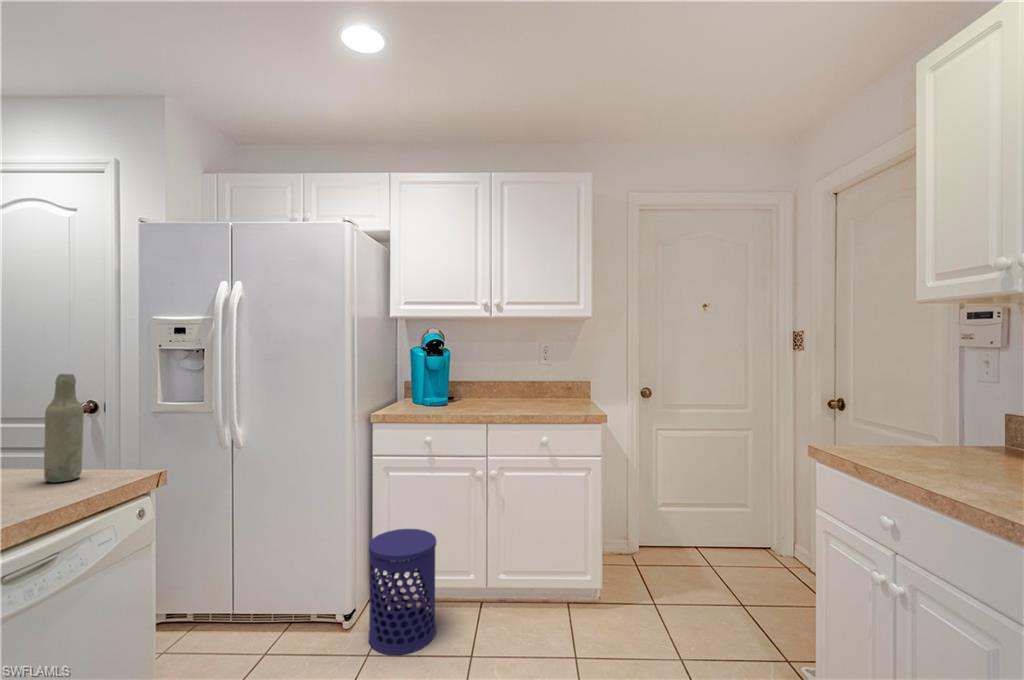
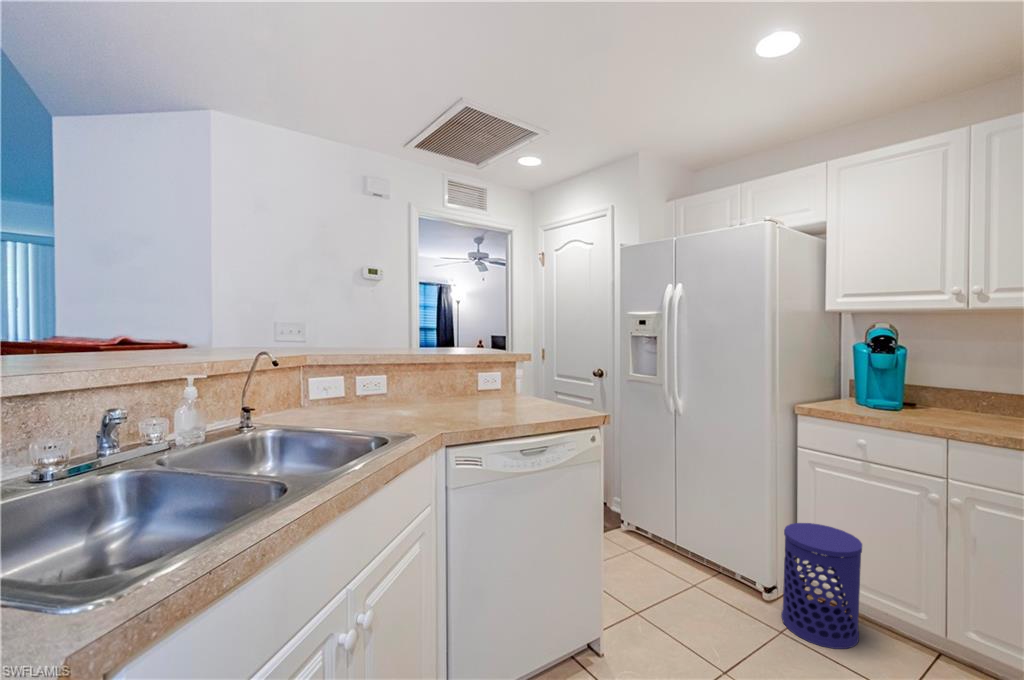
bottle: present [44,374,84,482] -> none [555,354,573,417]

